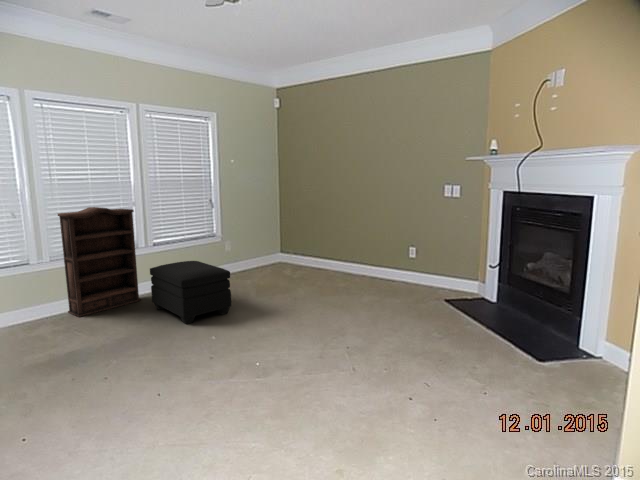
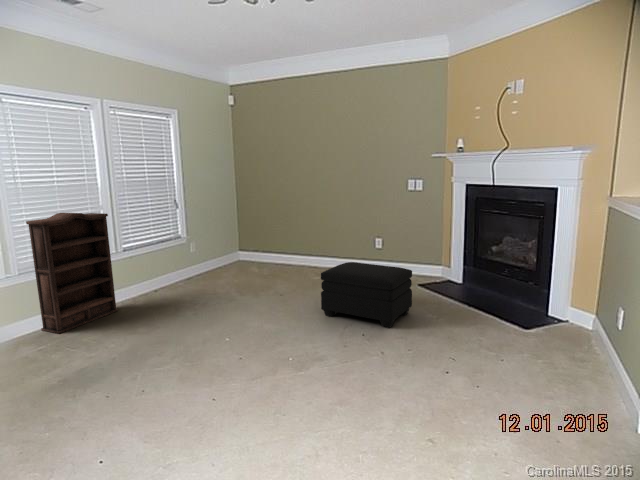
ottoman: present [150,261,231,324] -> present [321,262,412,328]

